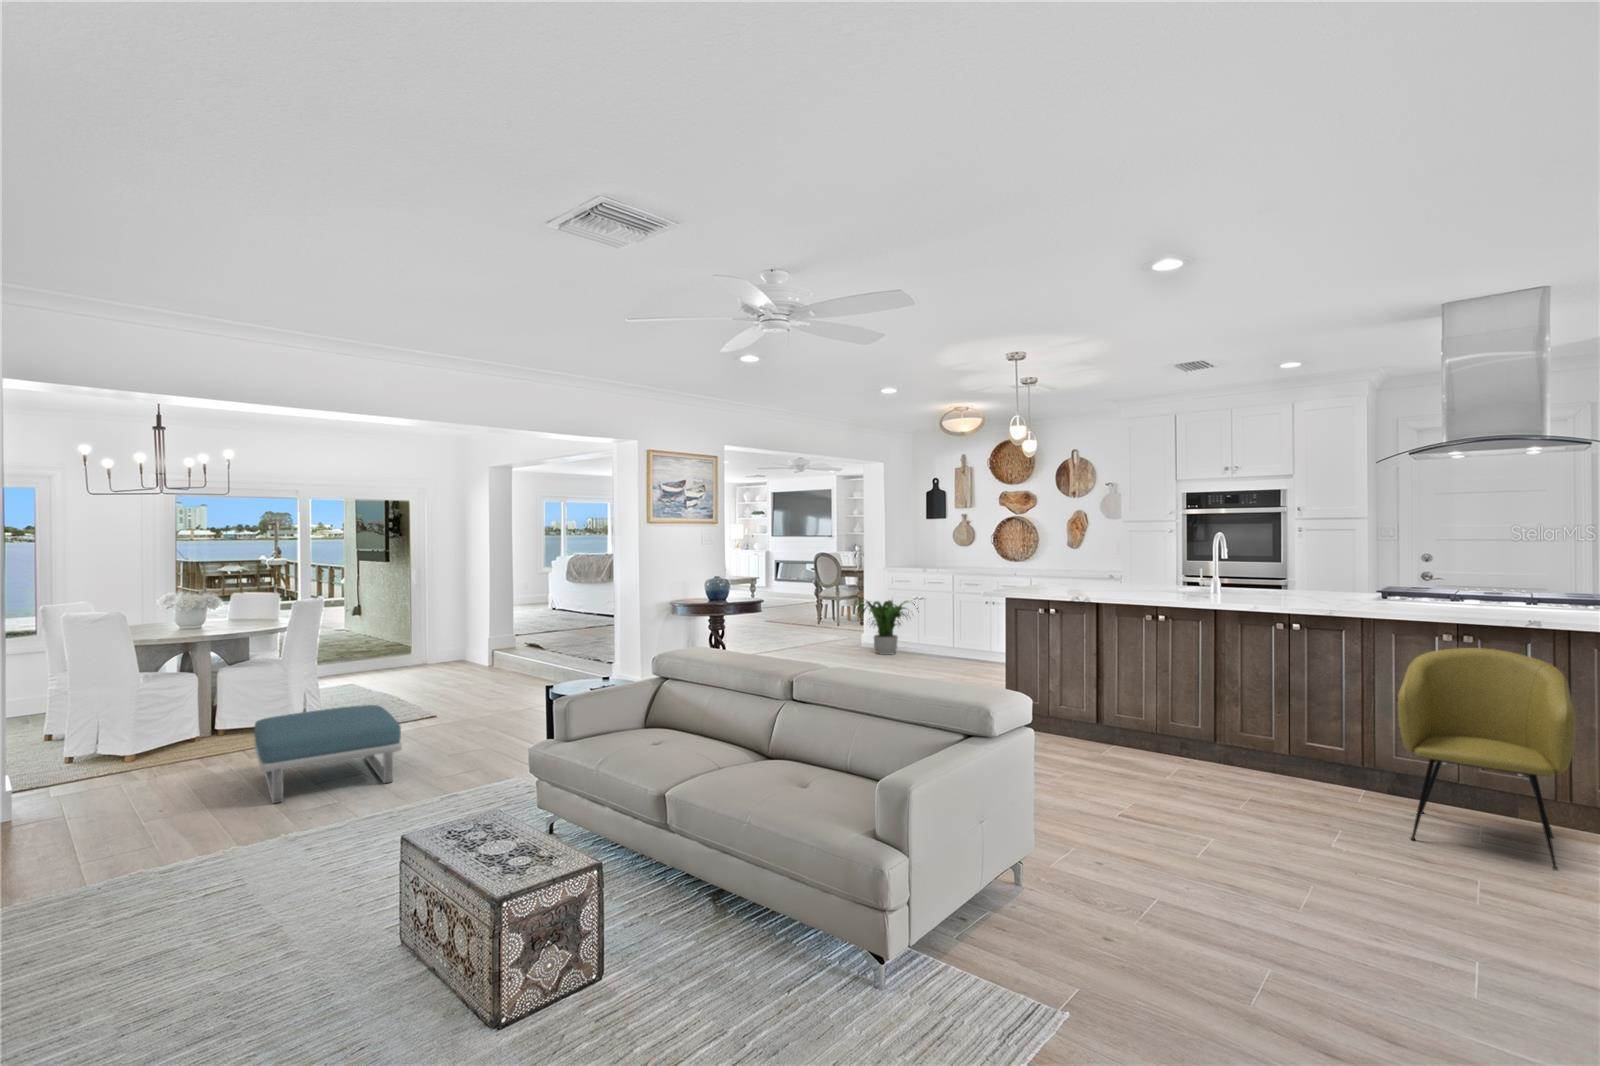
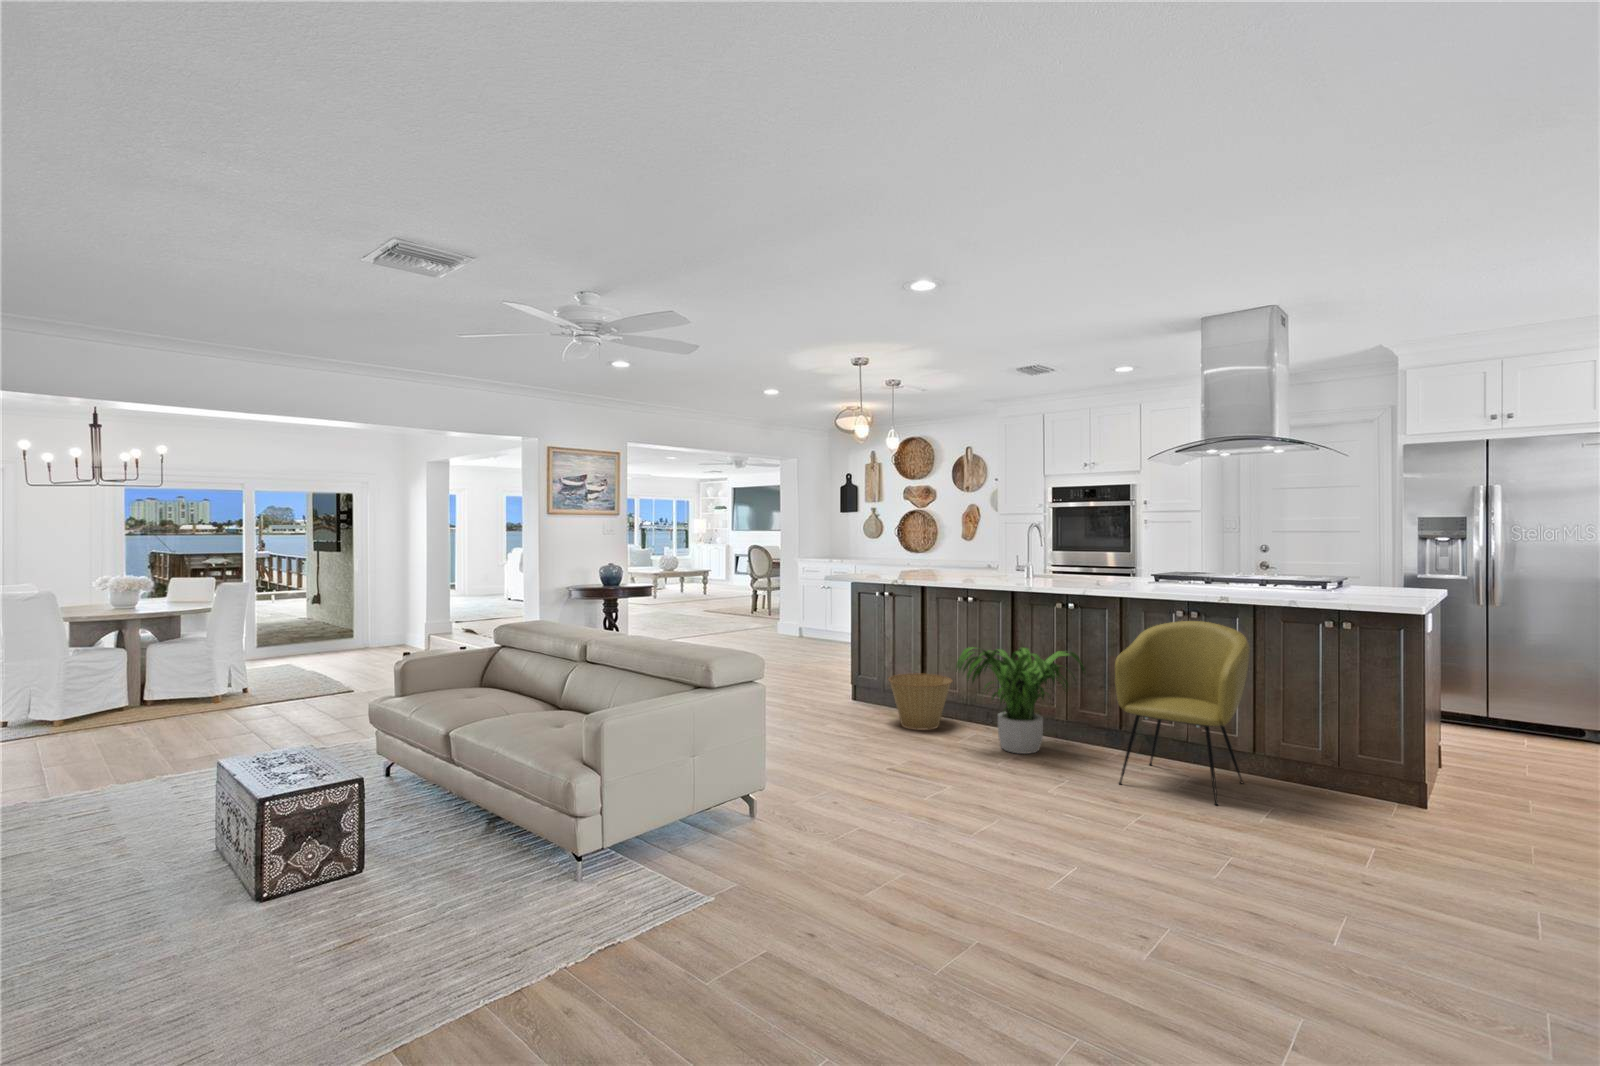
potted plant: present [854,600,918,655] -> present [957,647,1085,754]
basket: none [1073,701,1149,766] -> present [889,674,952,729]
footstool: present [254,705,402,803] -> none [153,675,285,755]

